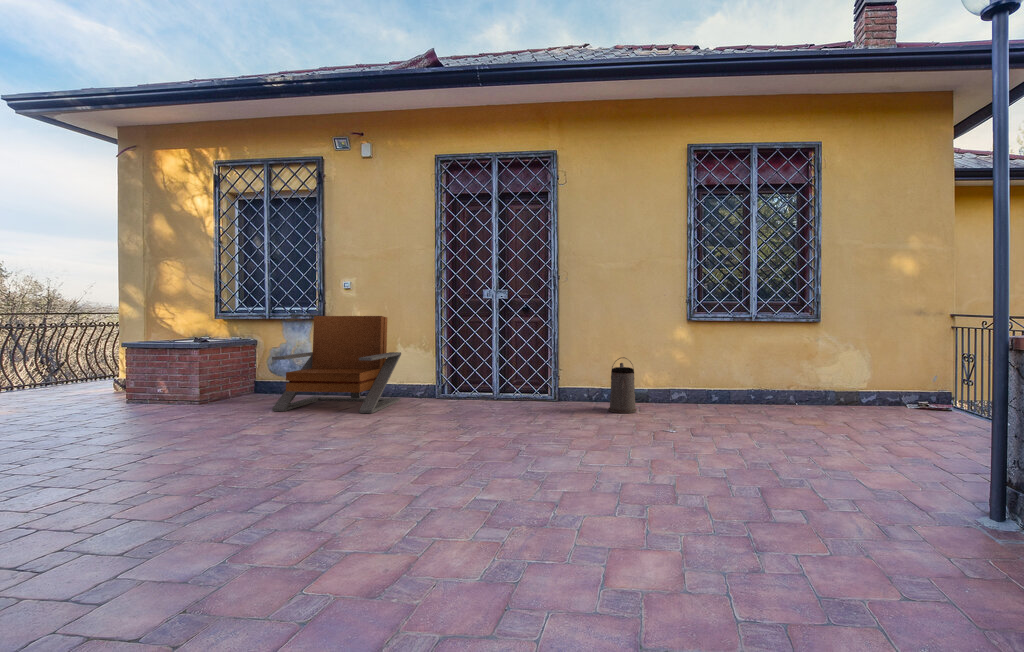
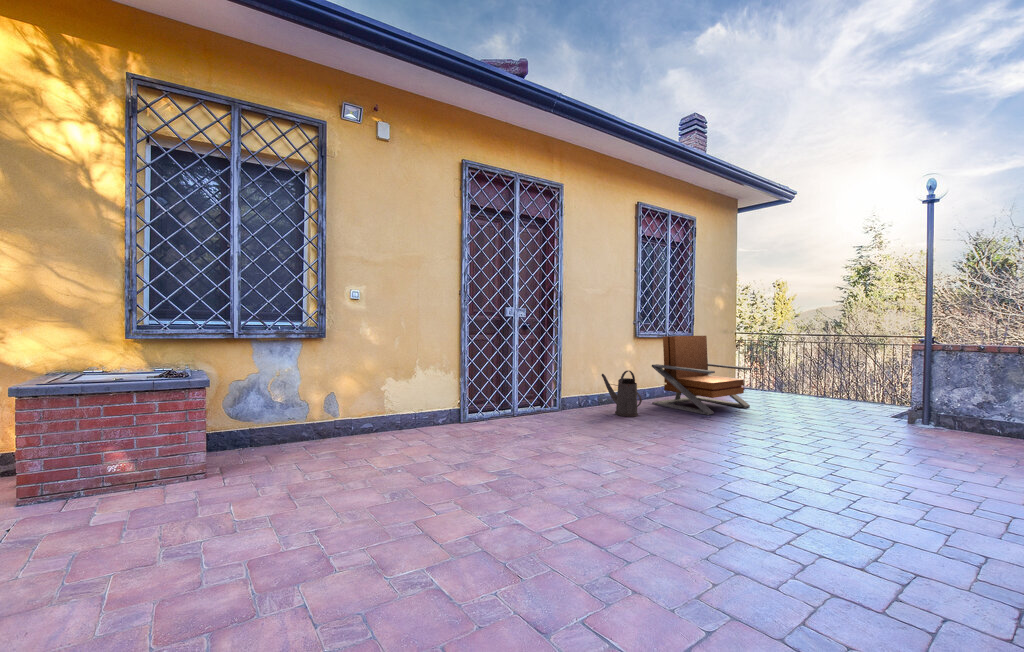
lounge chair: present [272,316,401,413] -> present [652,336,751,415]

